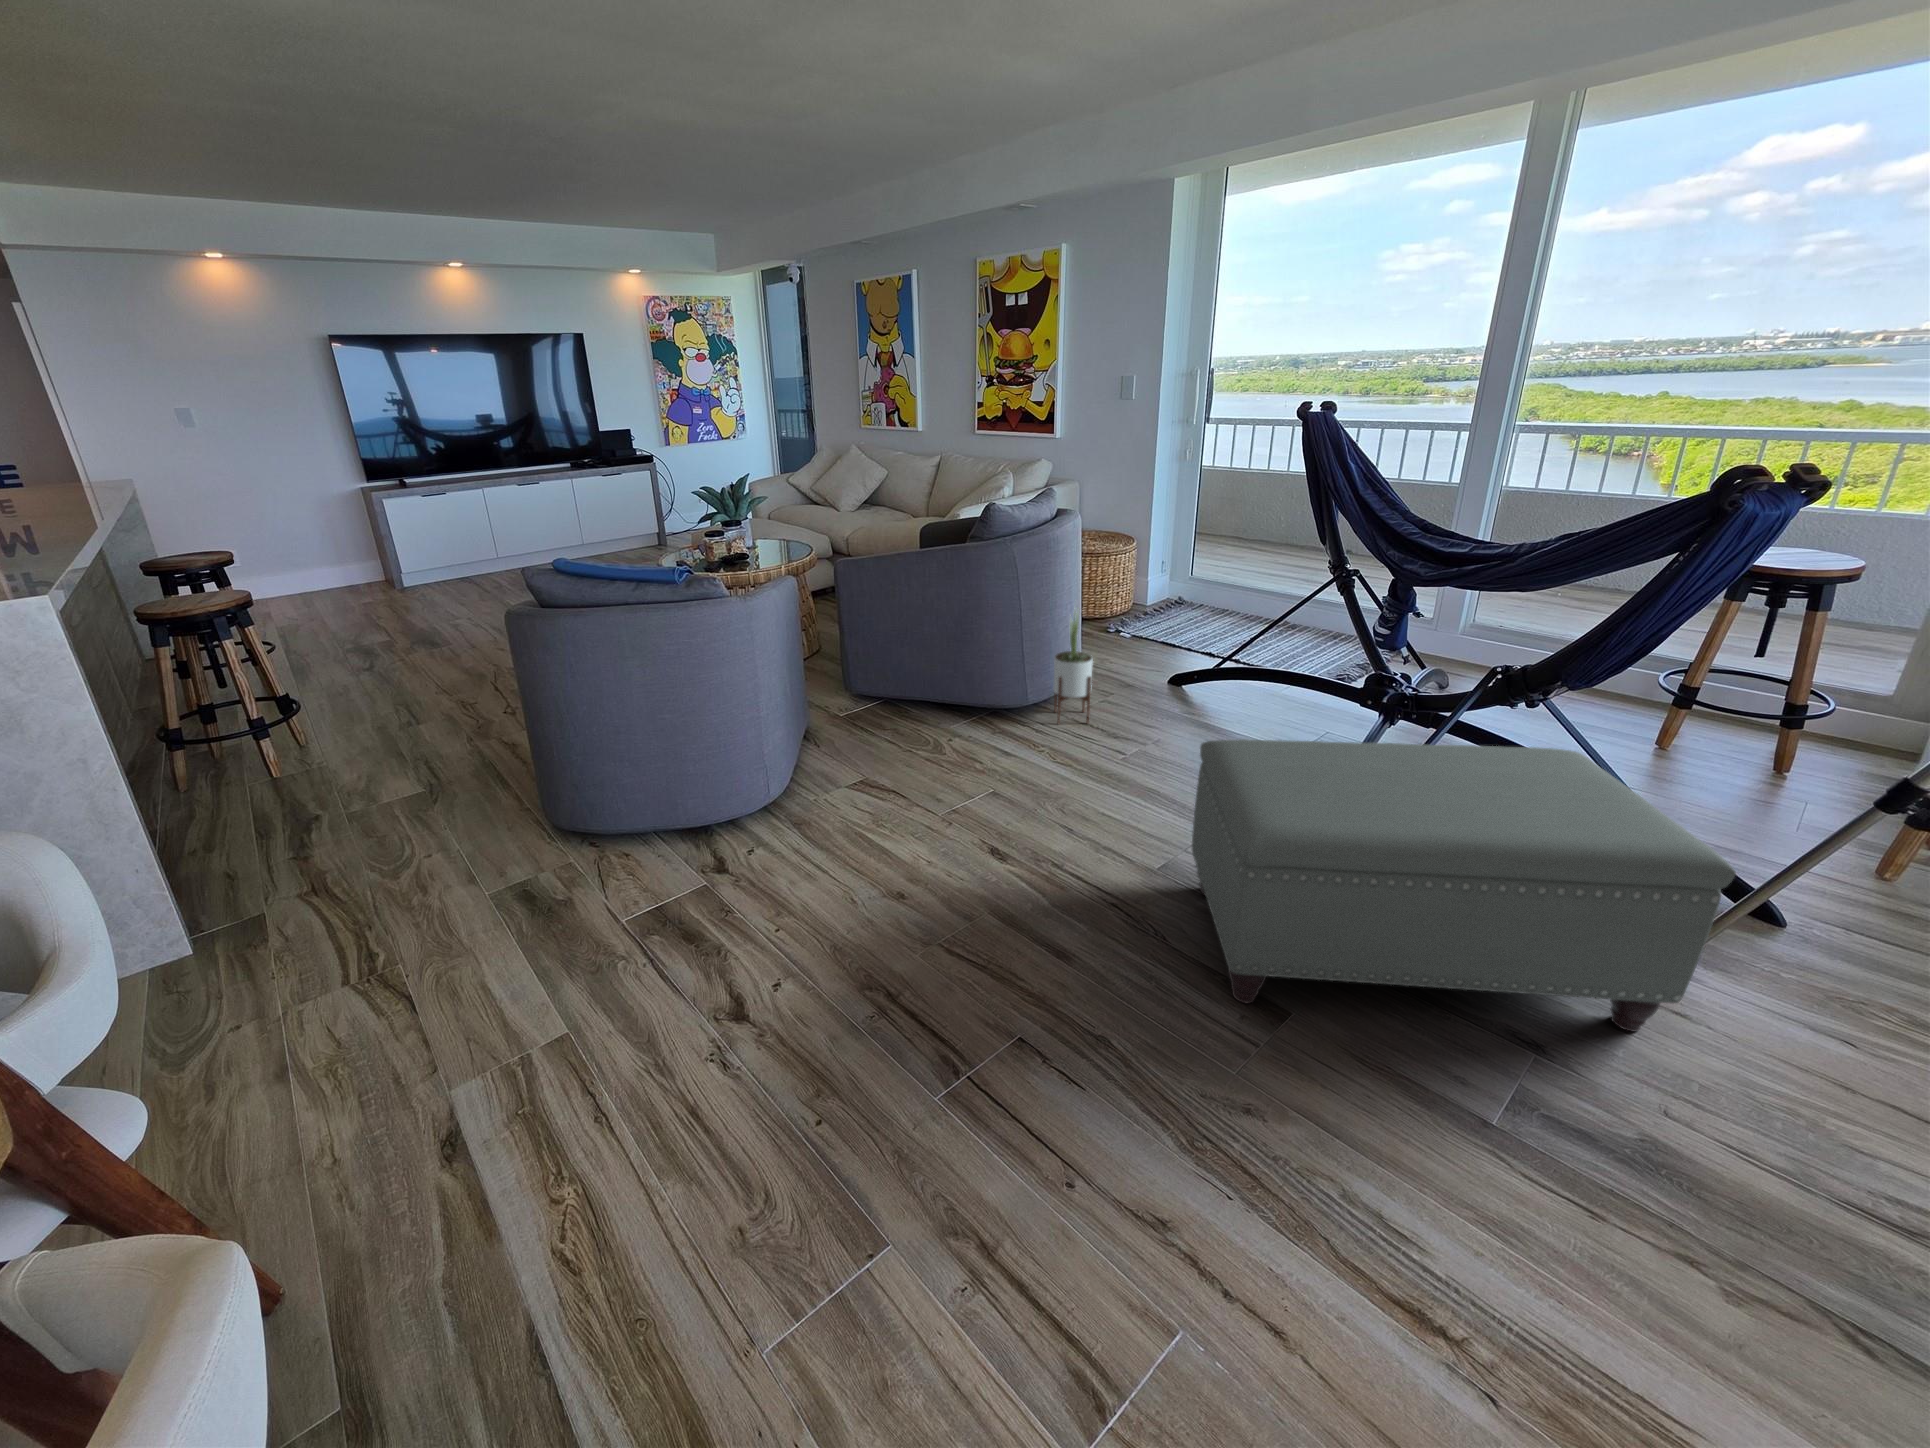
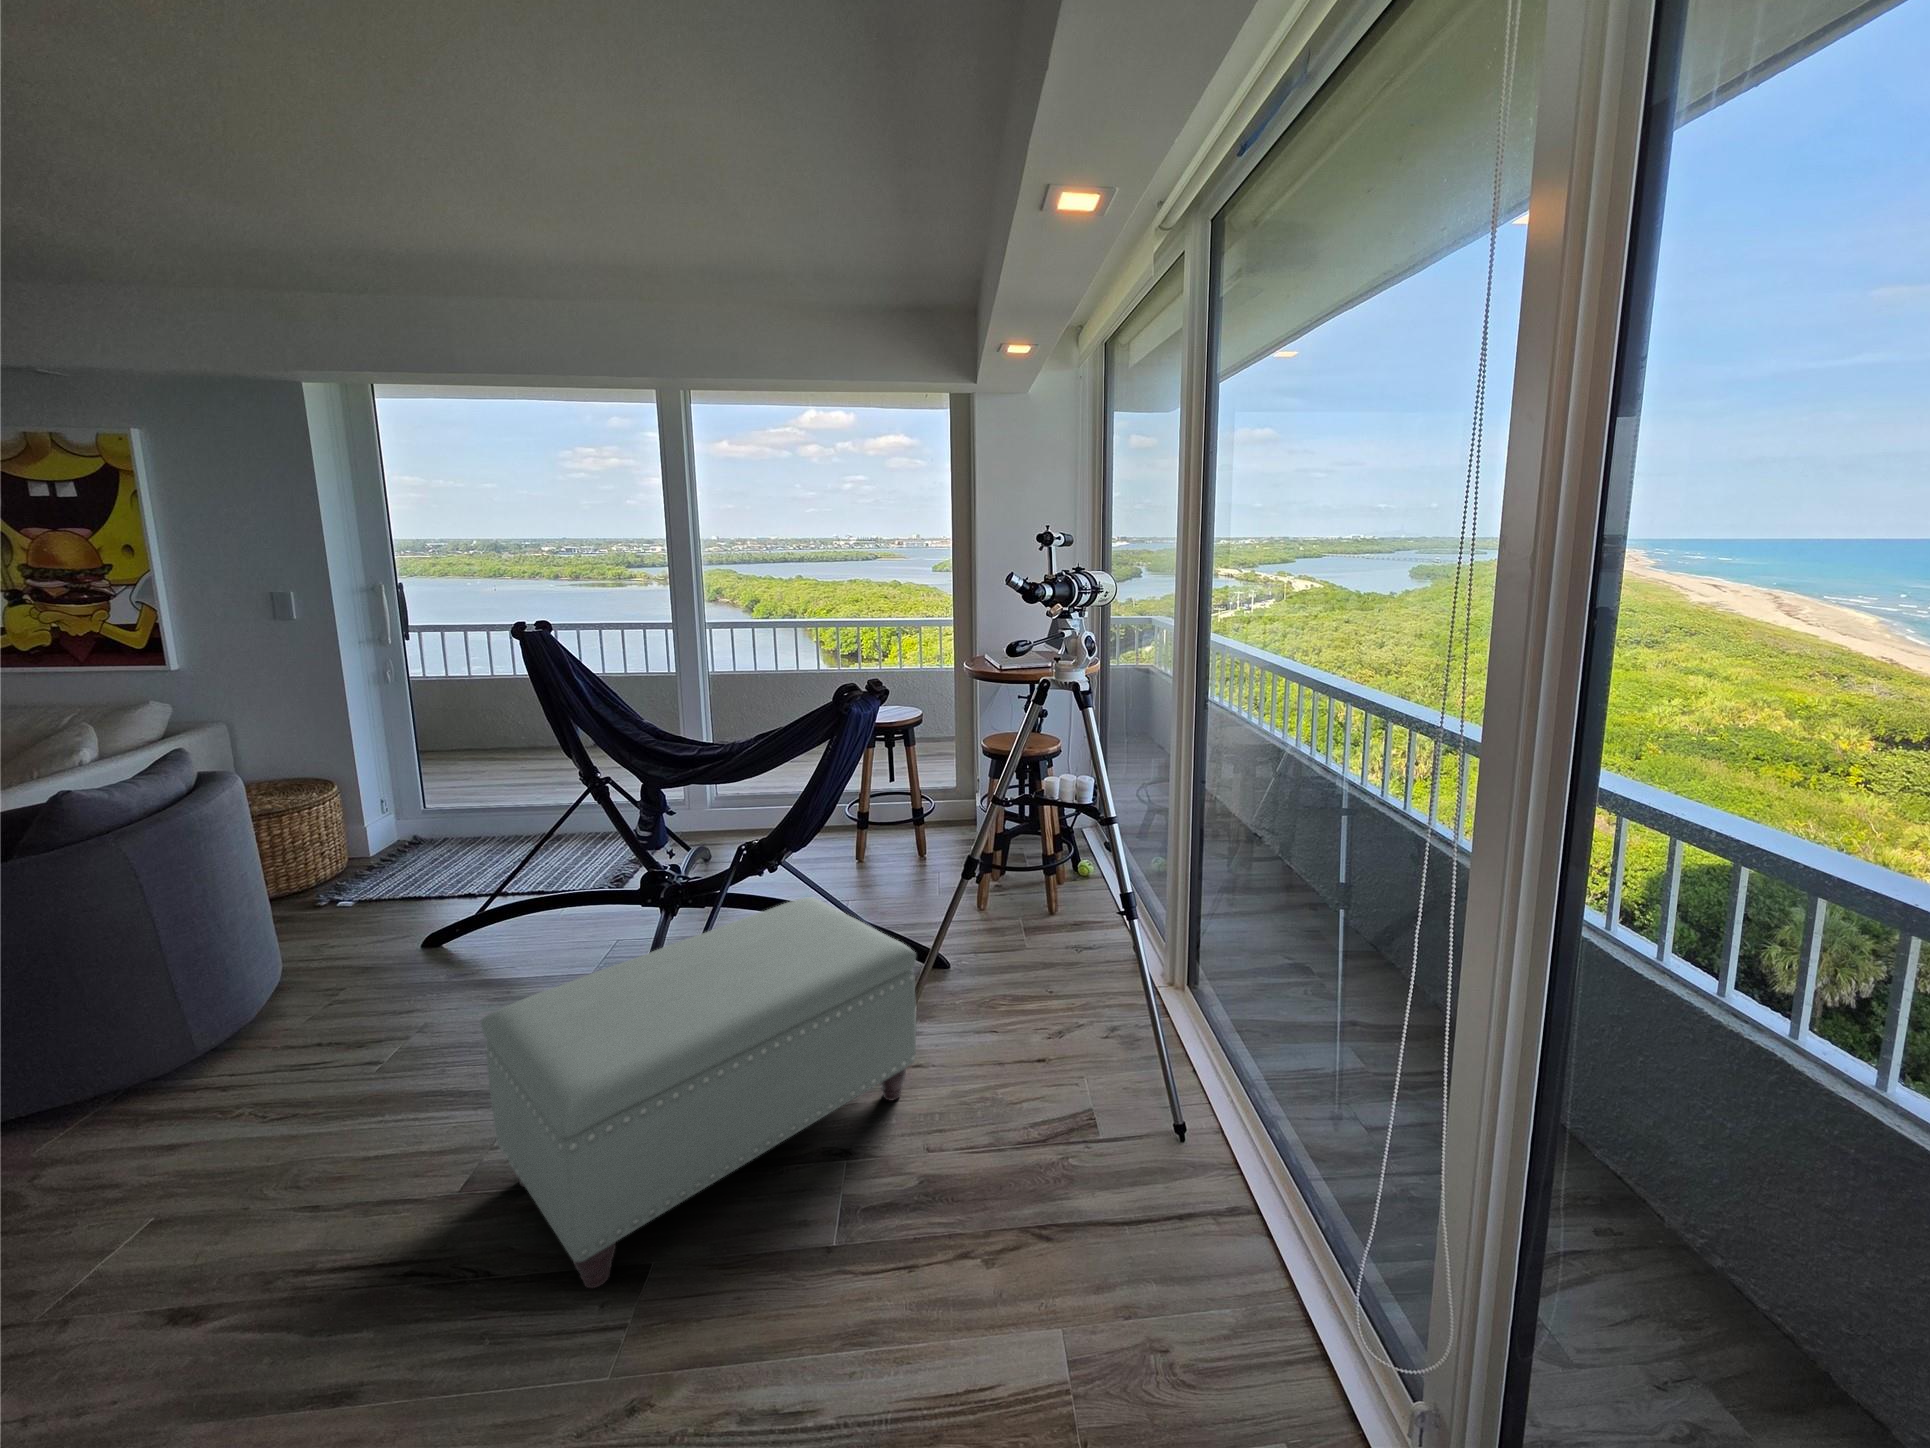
potted plant: present [1053,612,1093,724] -> none [234,886,313,1061]

